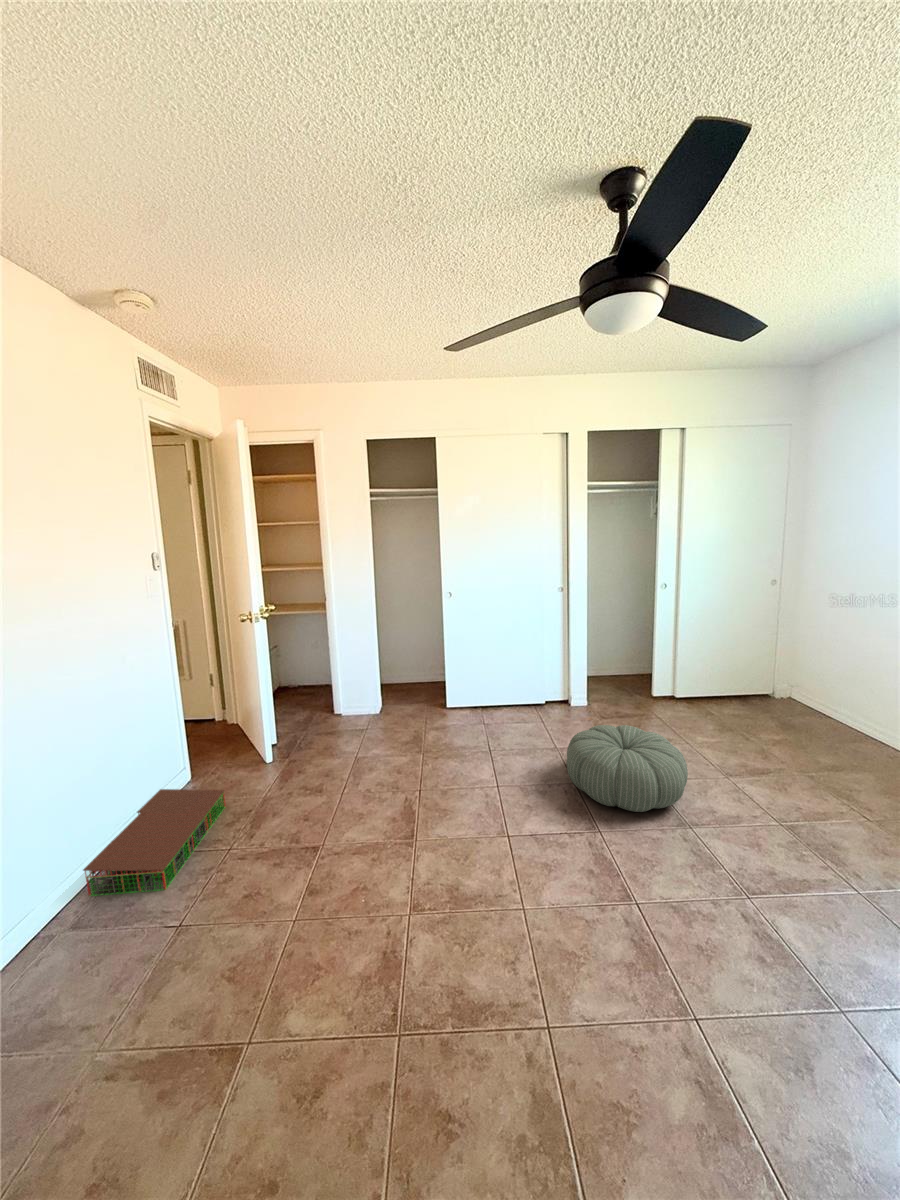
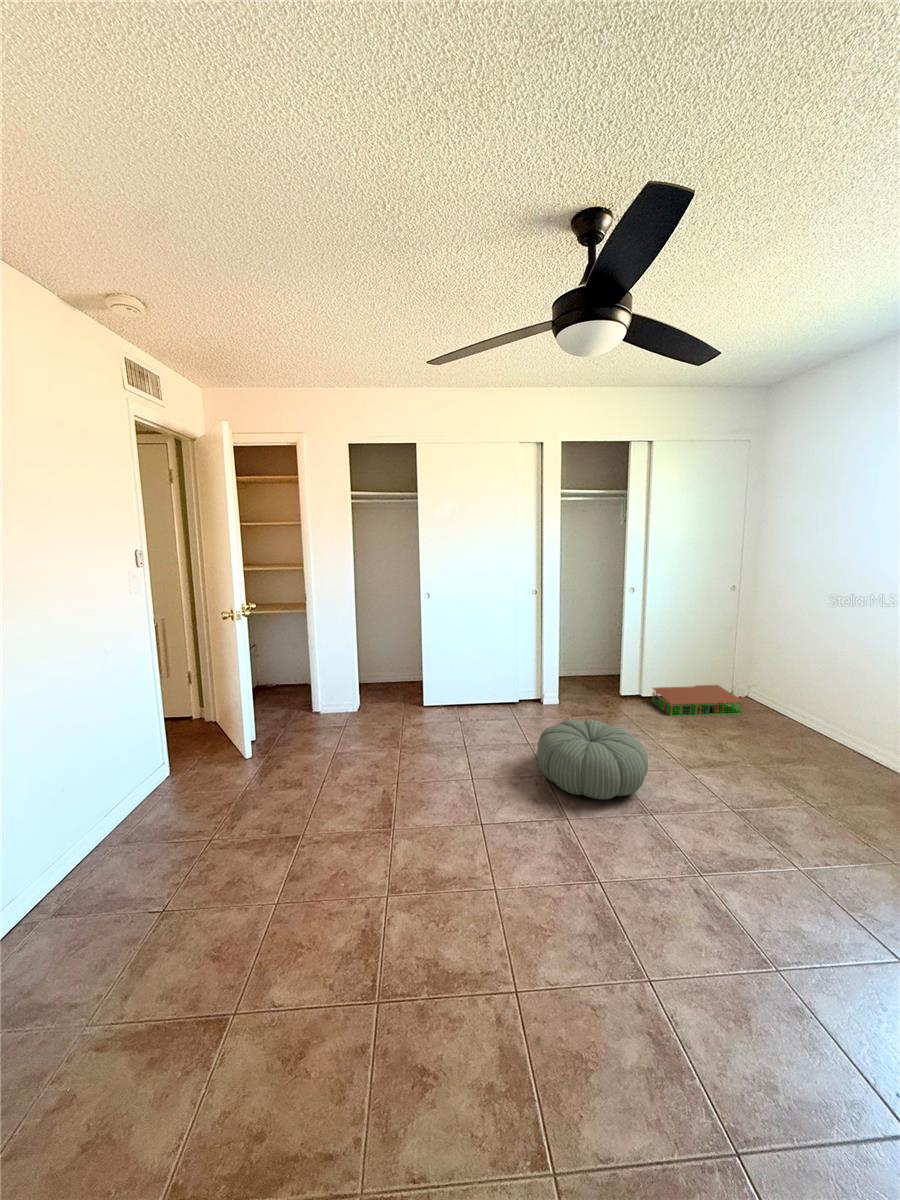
storage bin: present [83,789,225,896] -> present [652,685,744,715]

